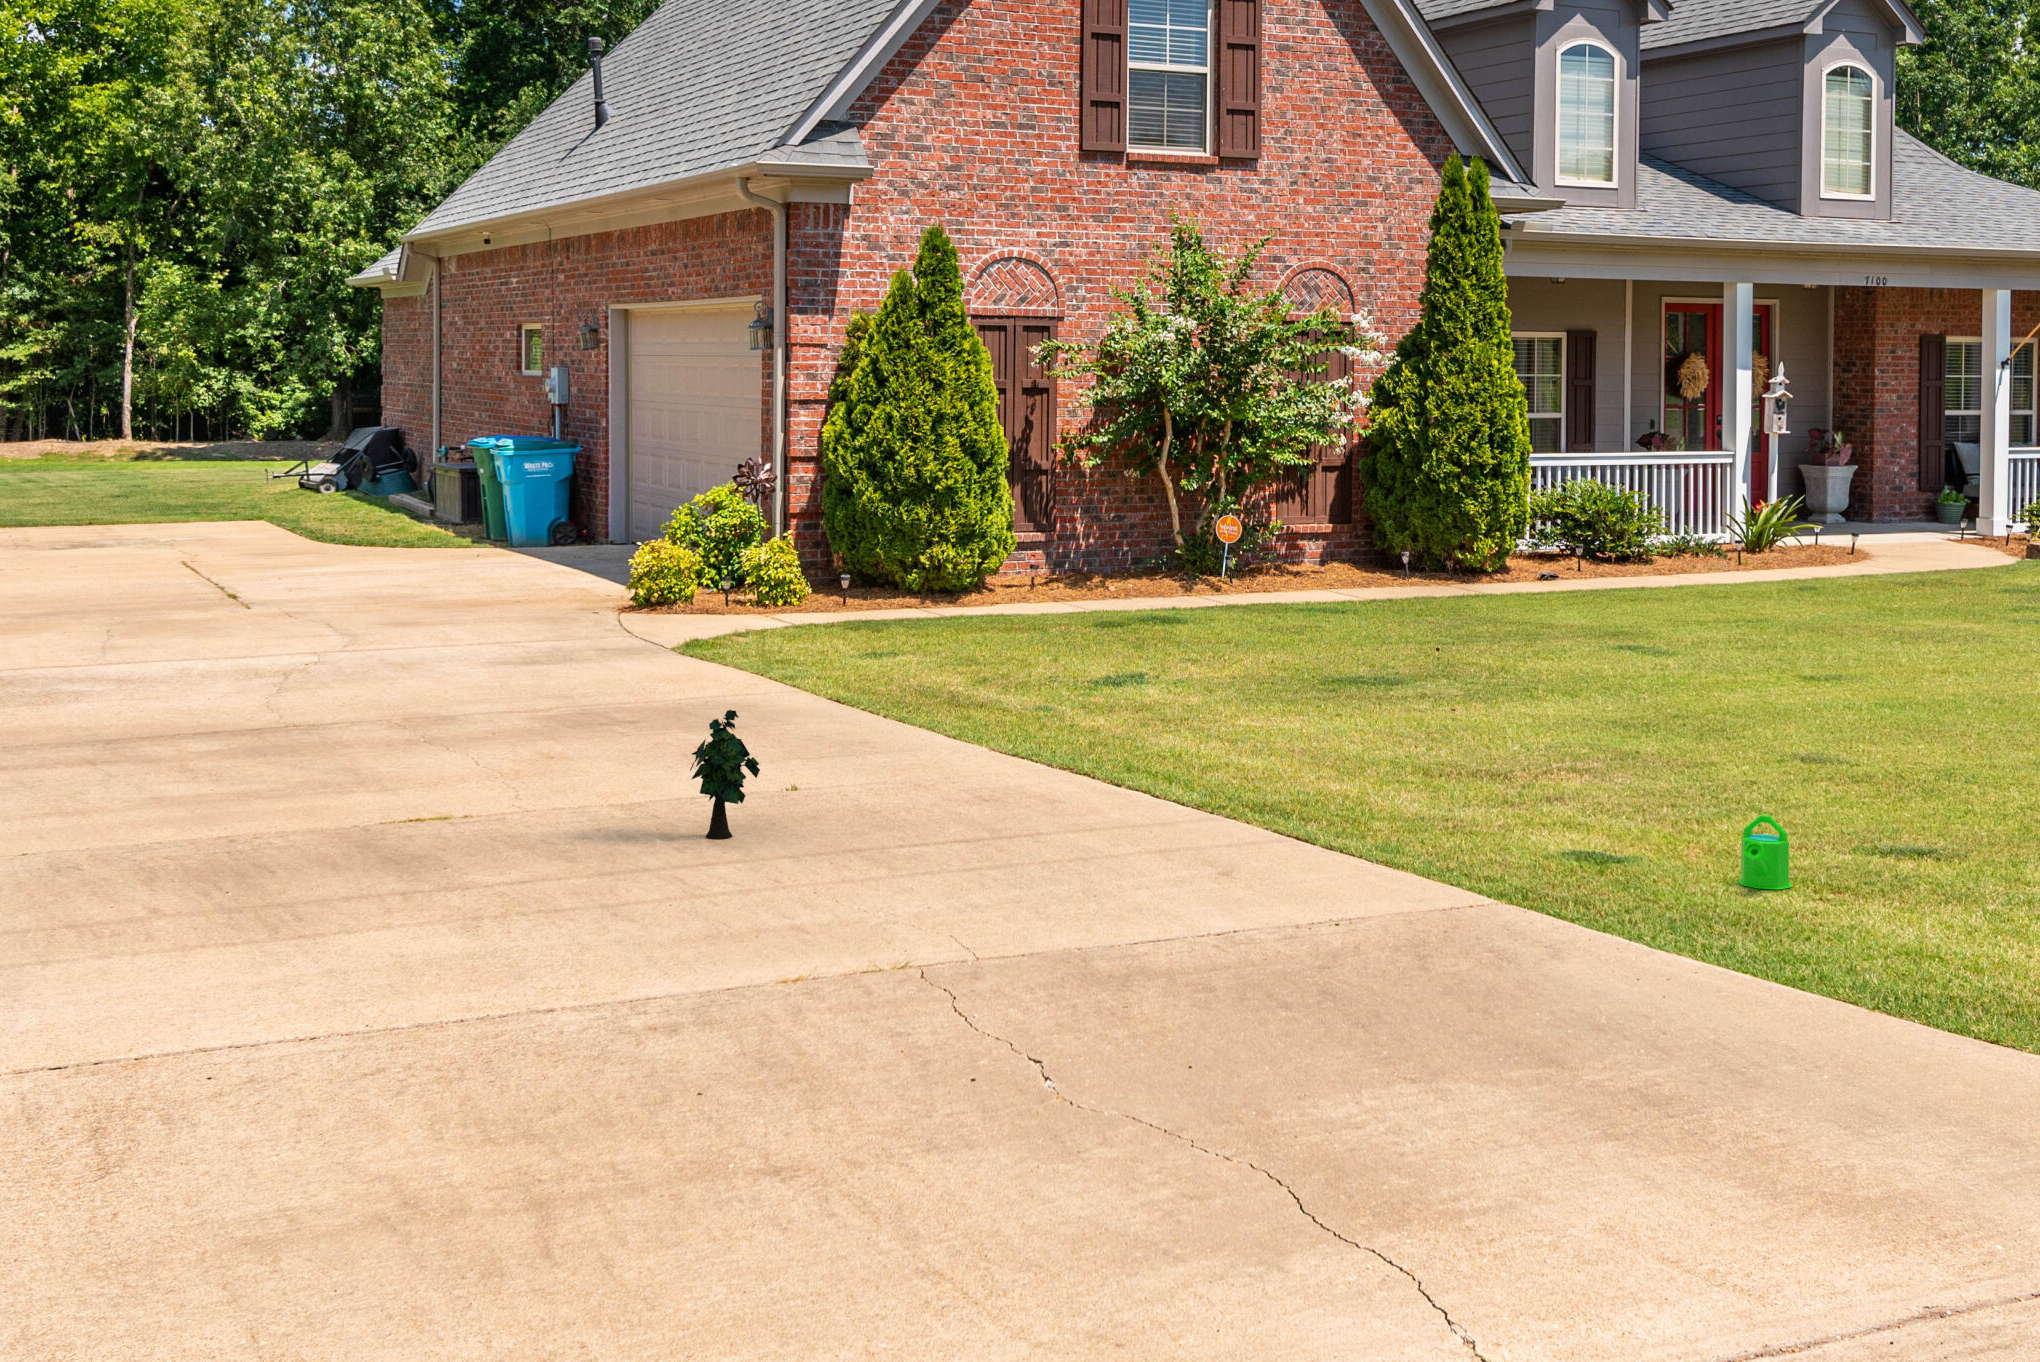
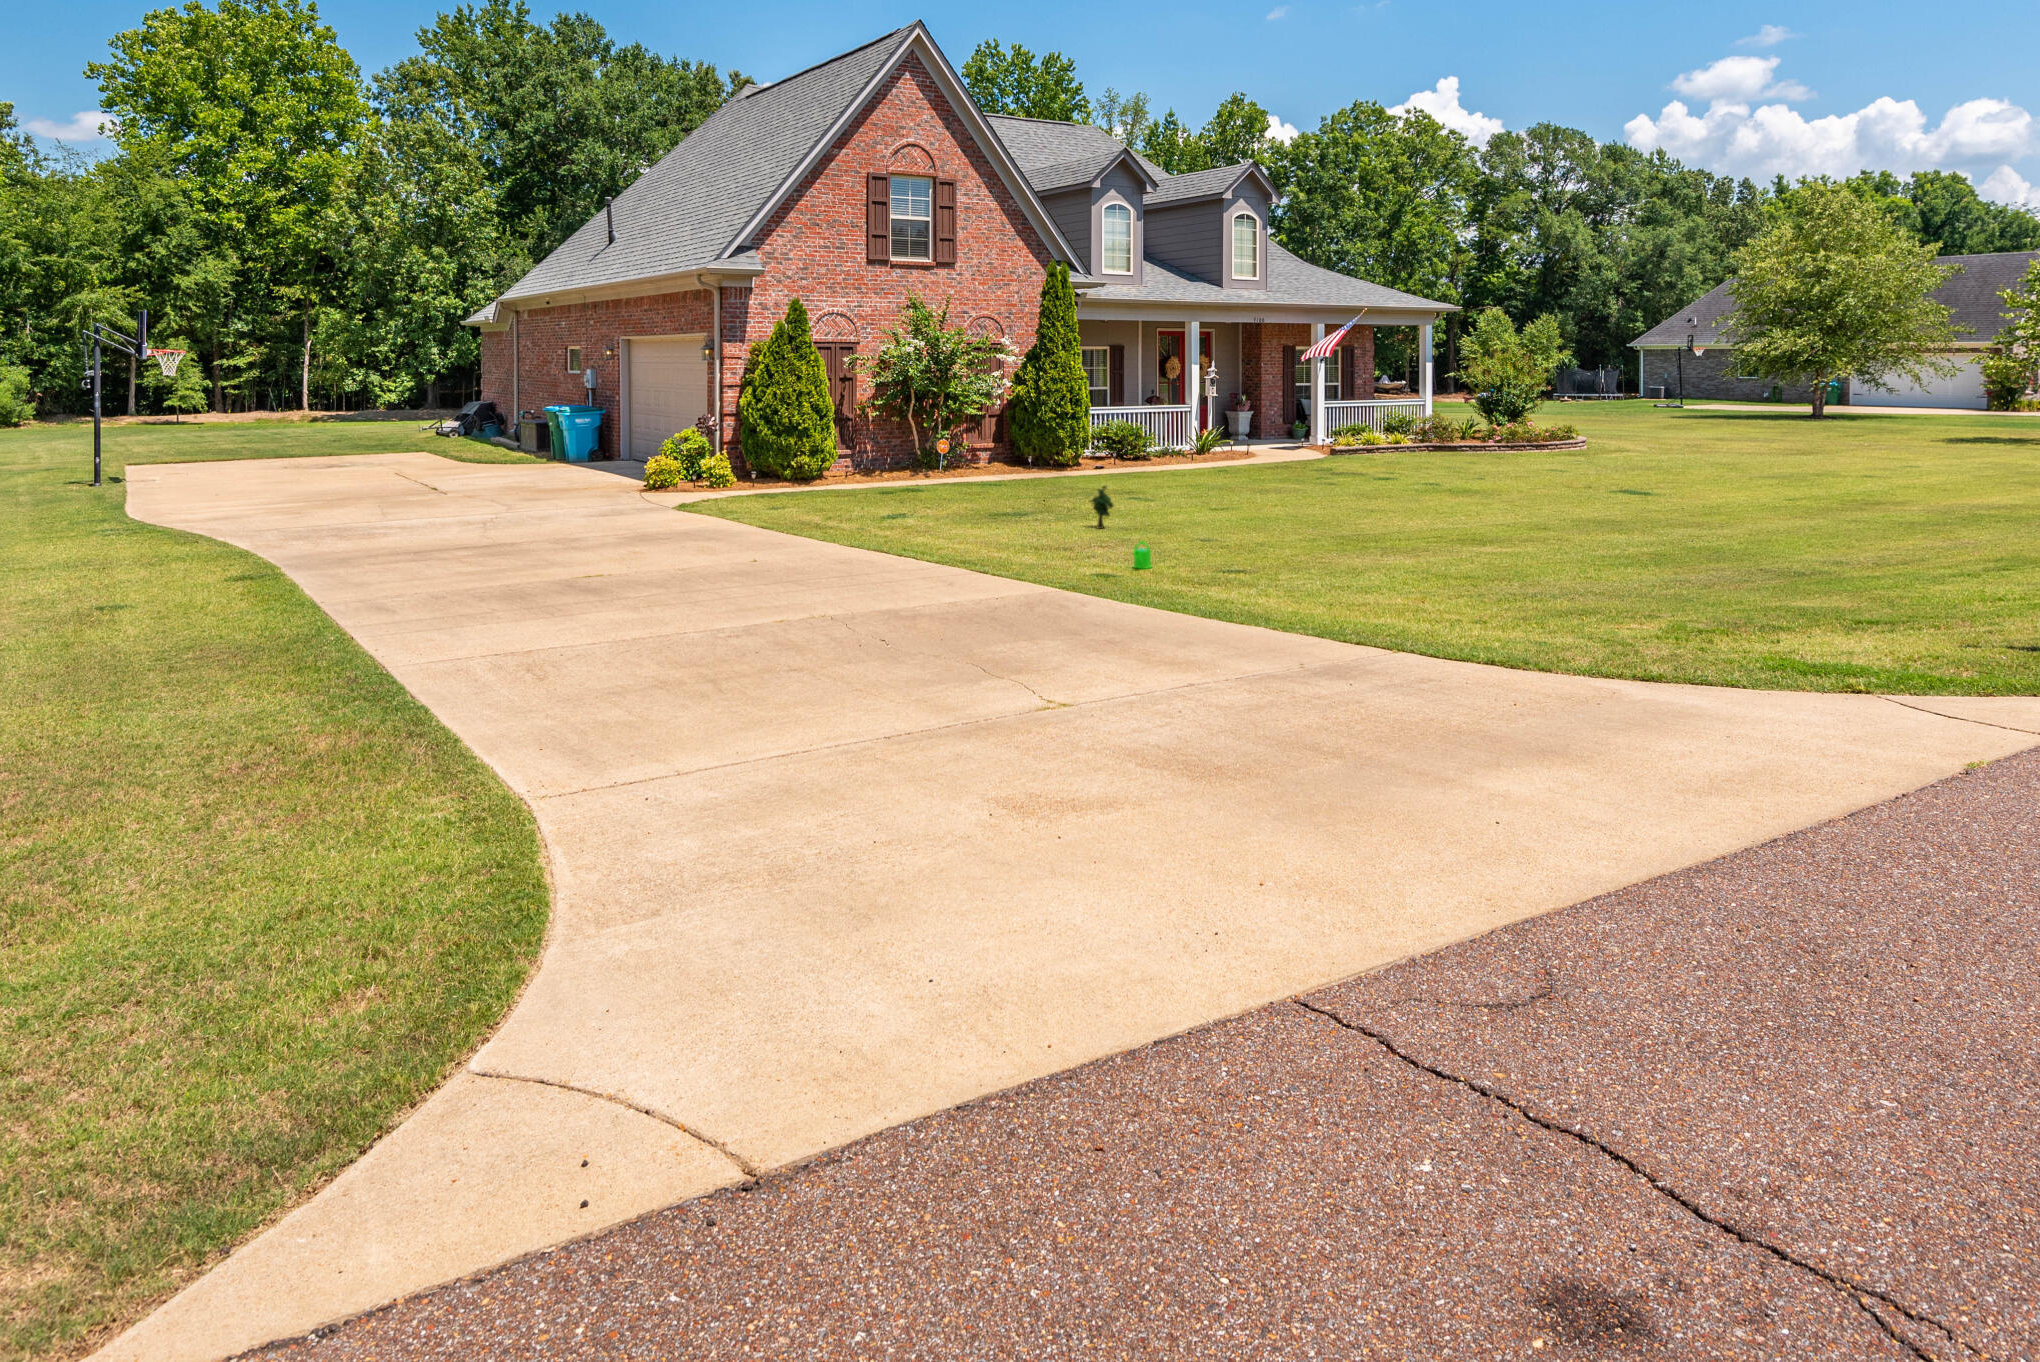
decorative plant: present [690,710,760,839] -> present [1091,486,1114,529]

